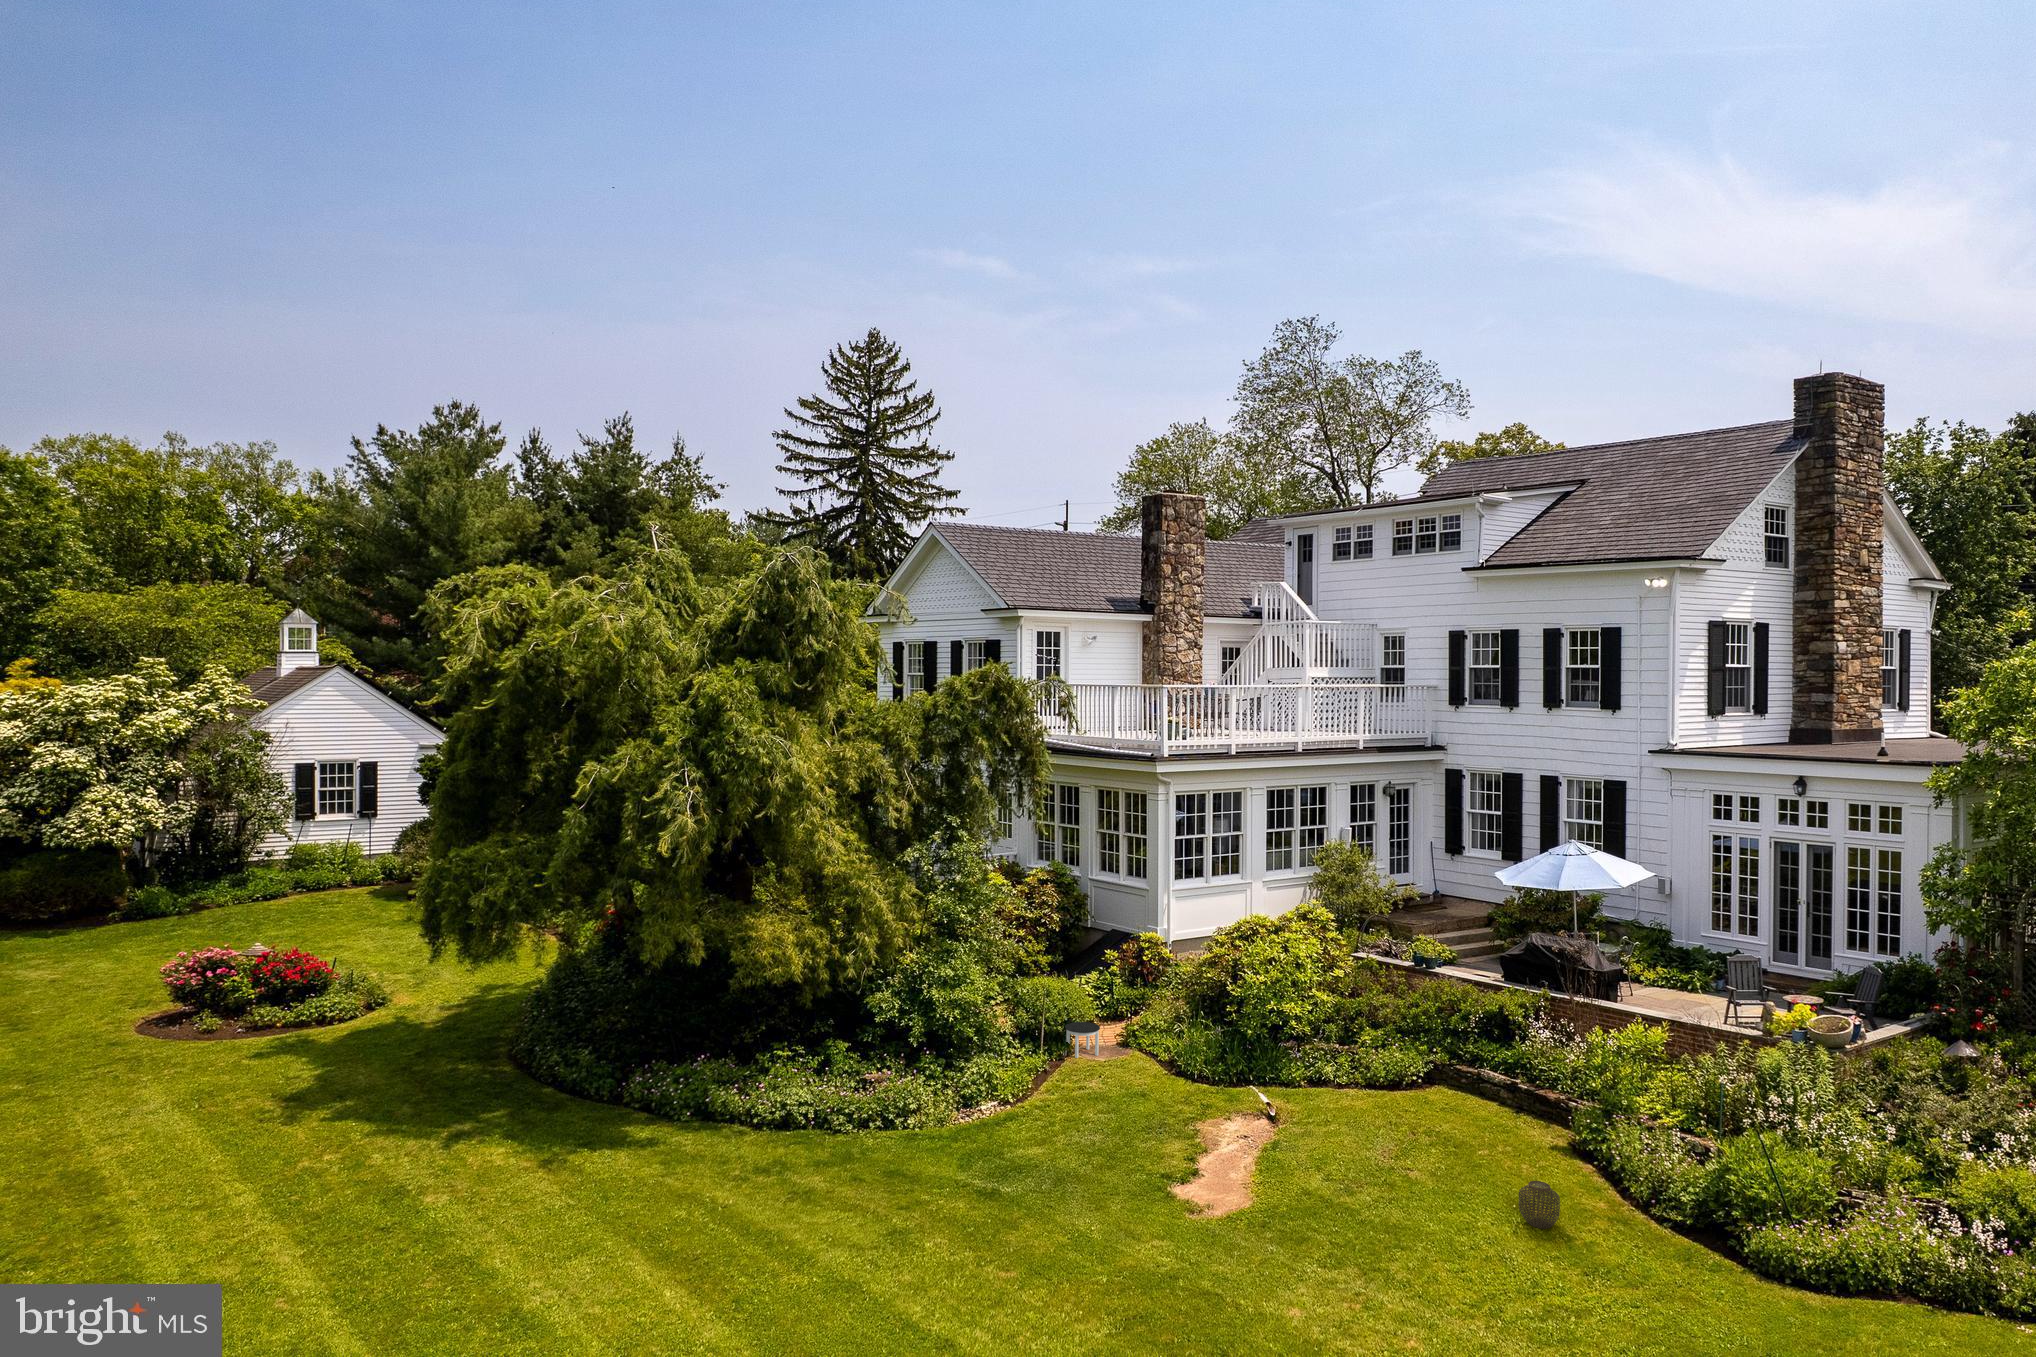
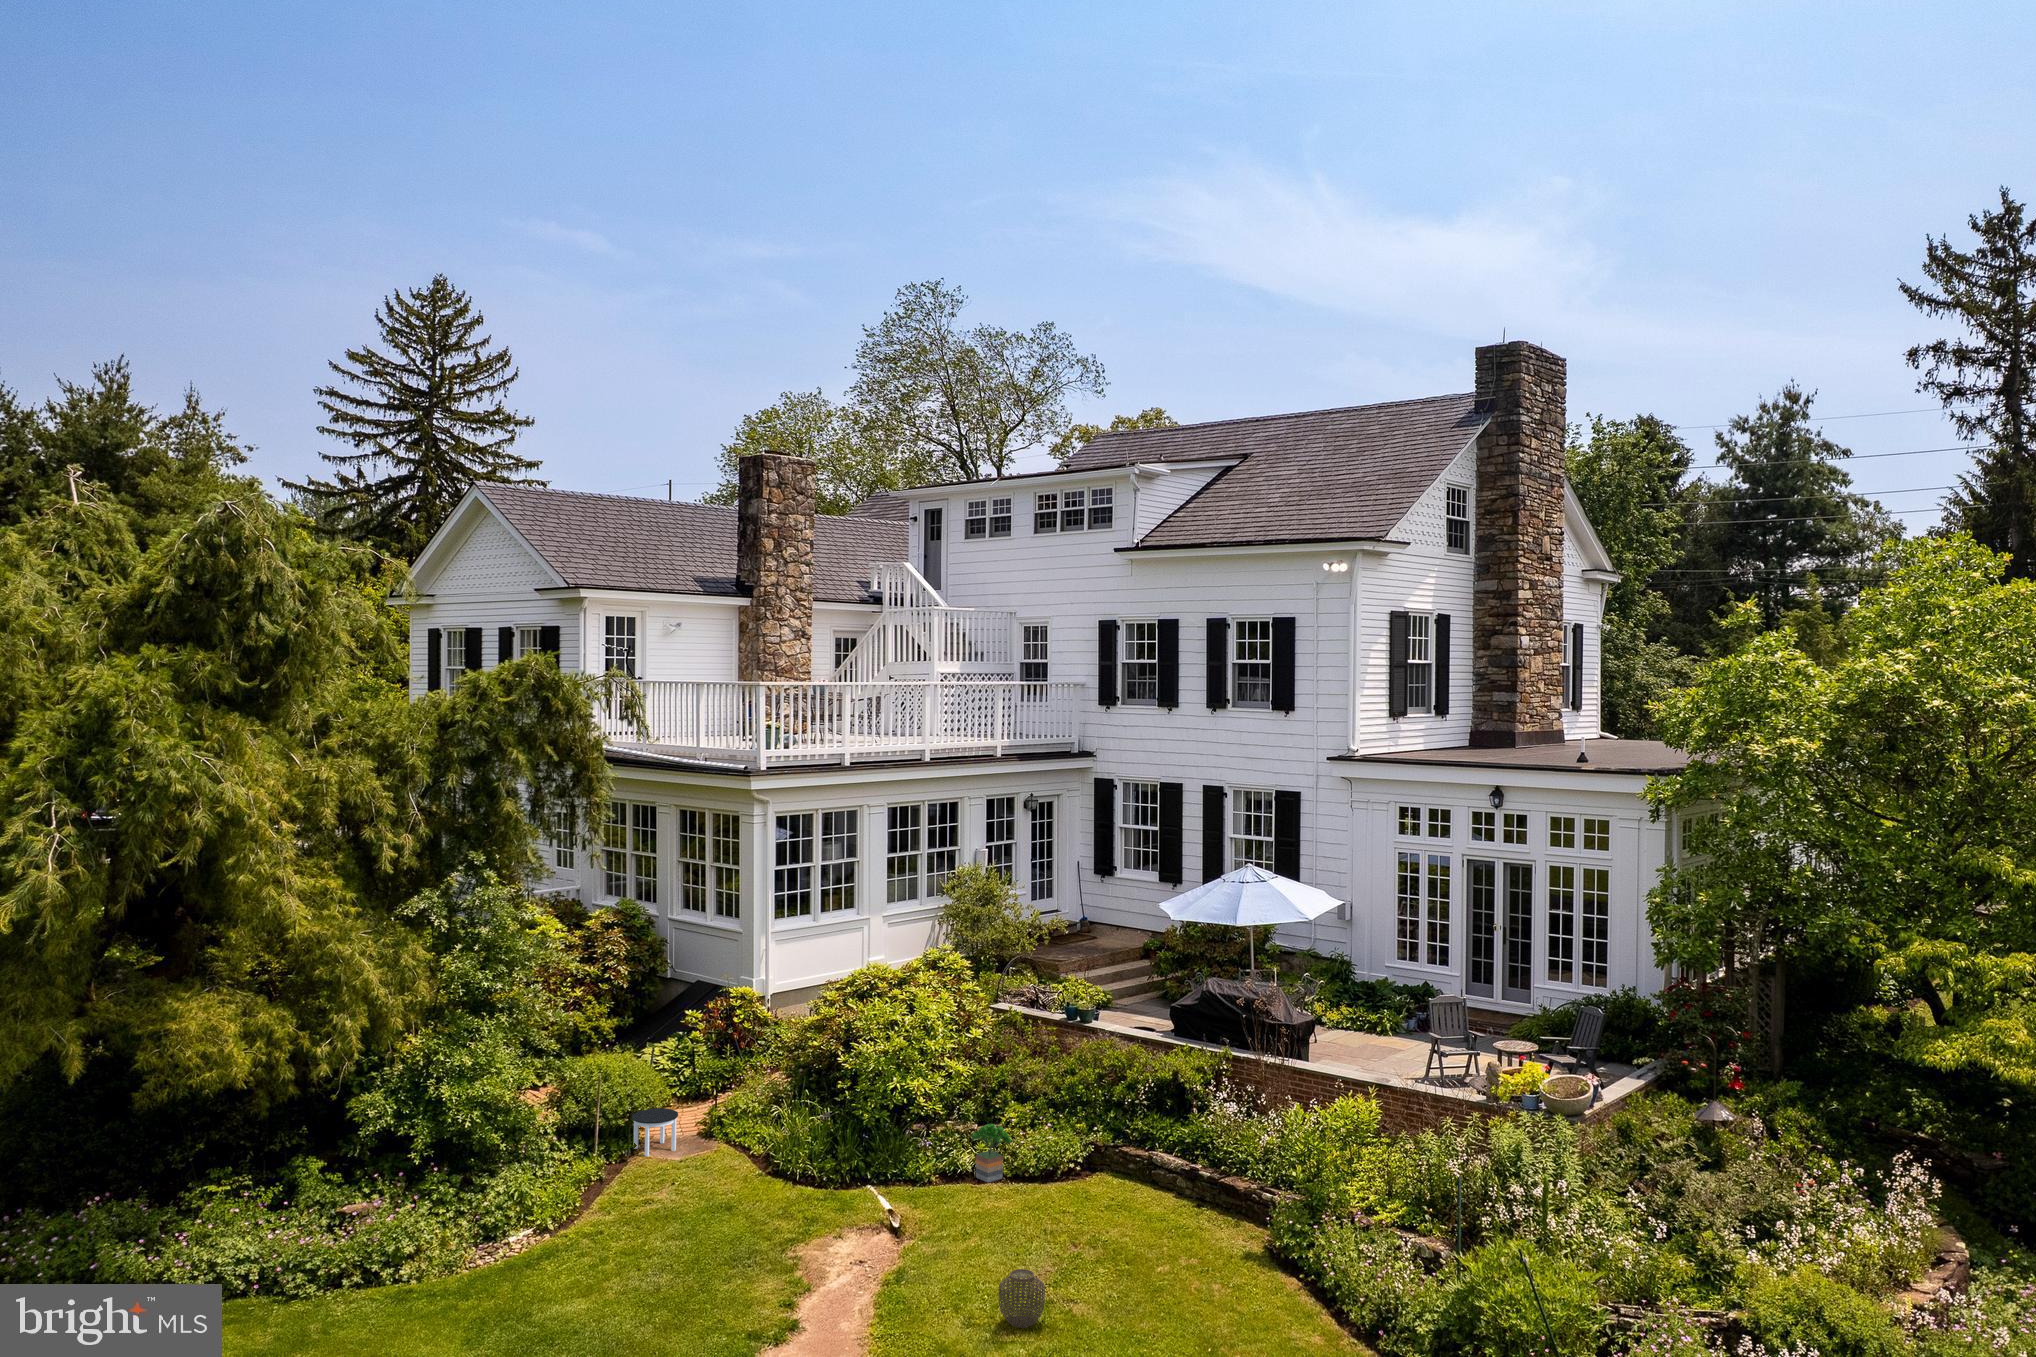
potted tree: none [1335,1053,1369,1102] -> present [972,1124,1011,1182]
woven basket: present [1519,1181,1560,1229] -> present [999,1269,1045,1328]

